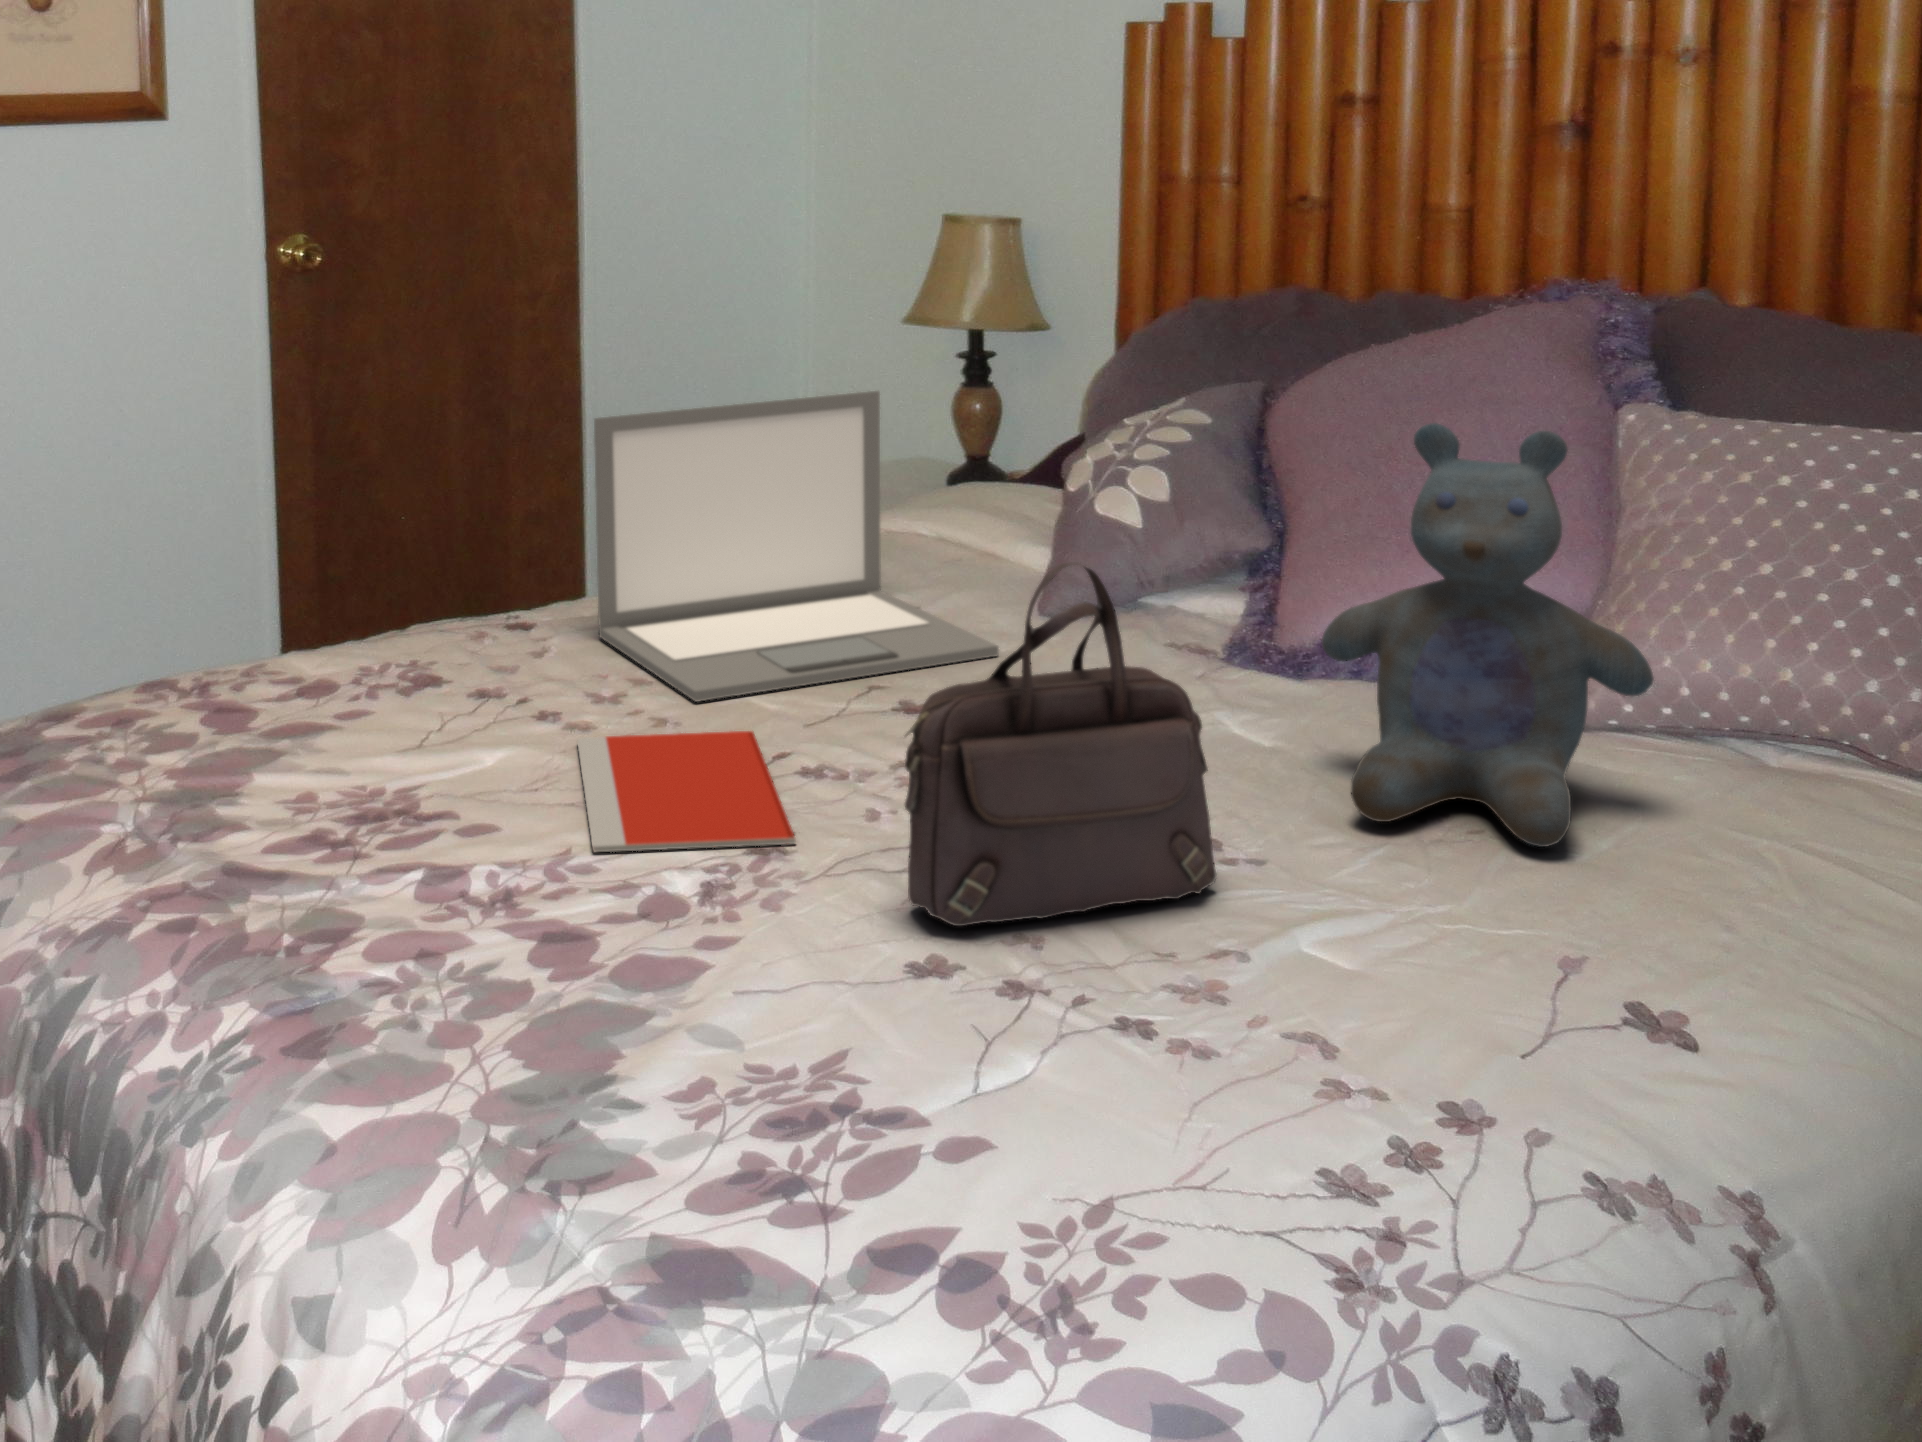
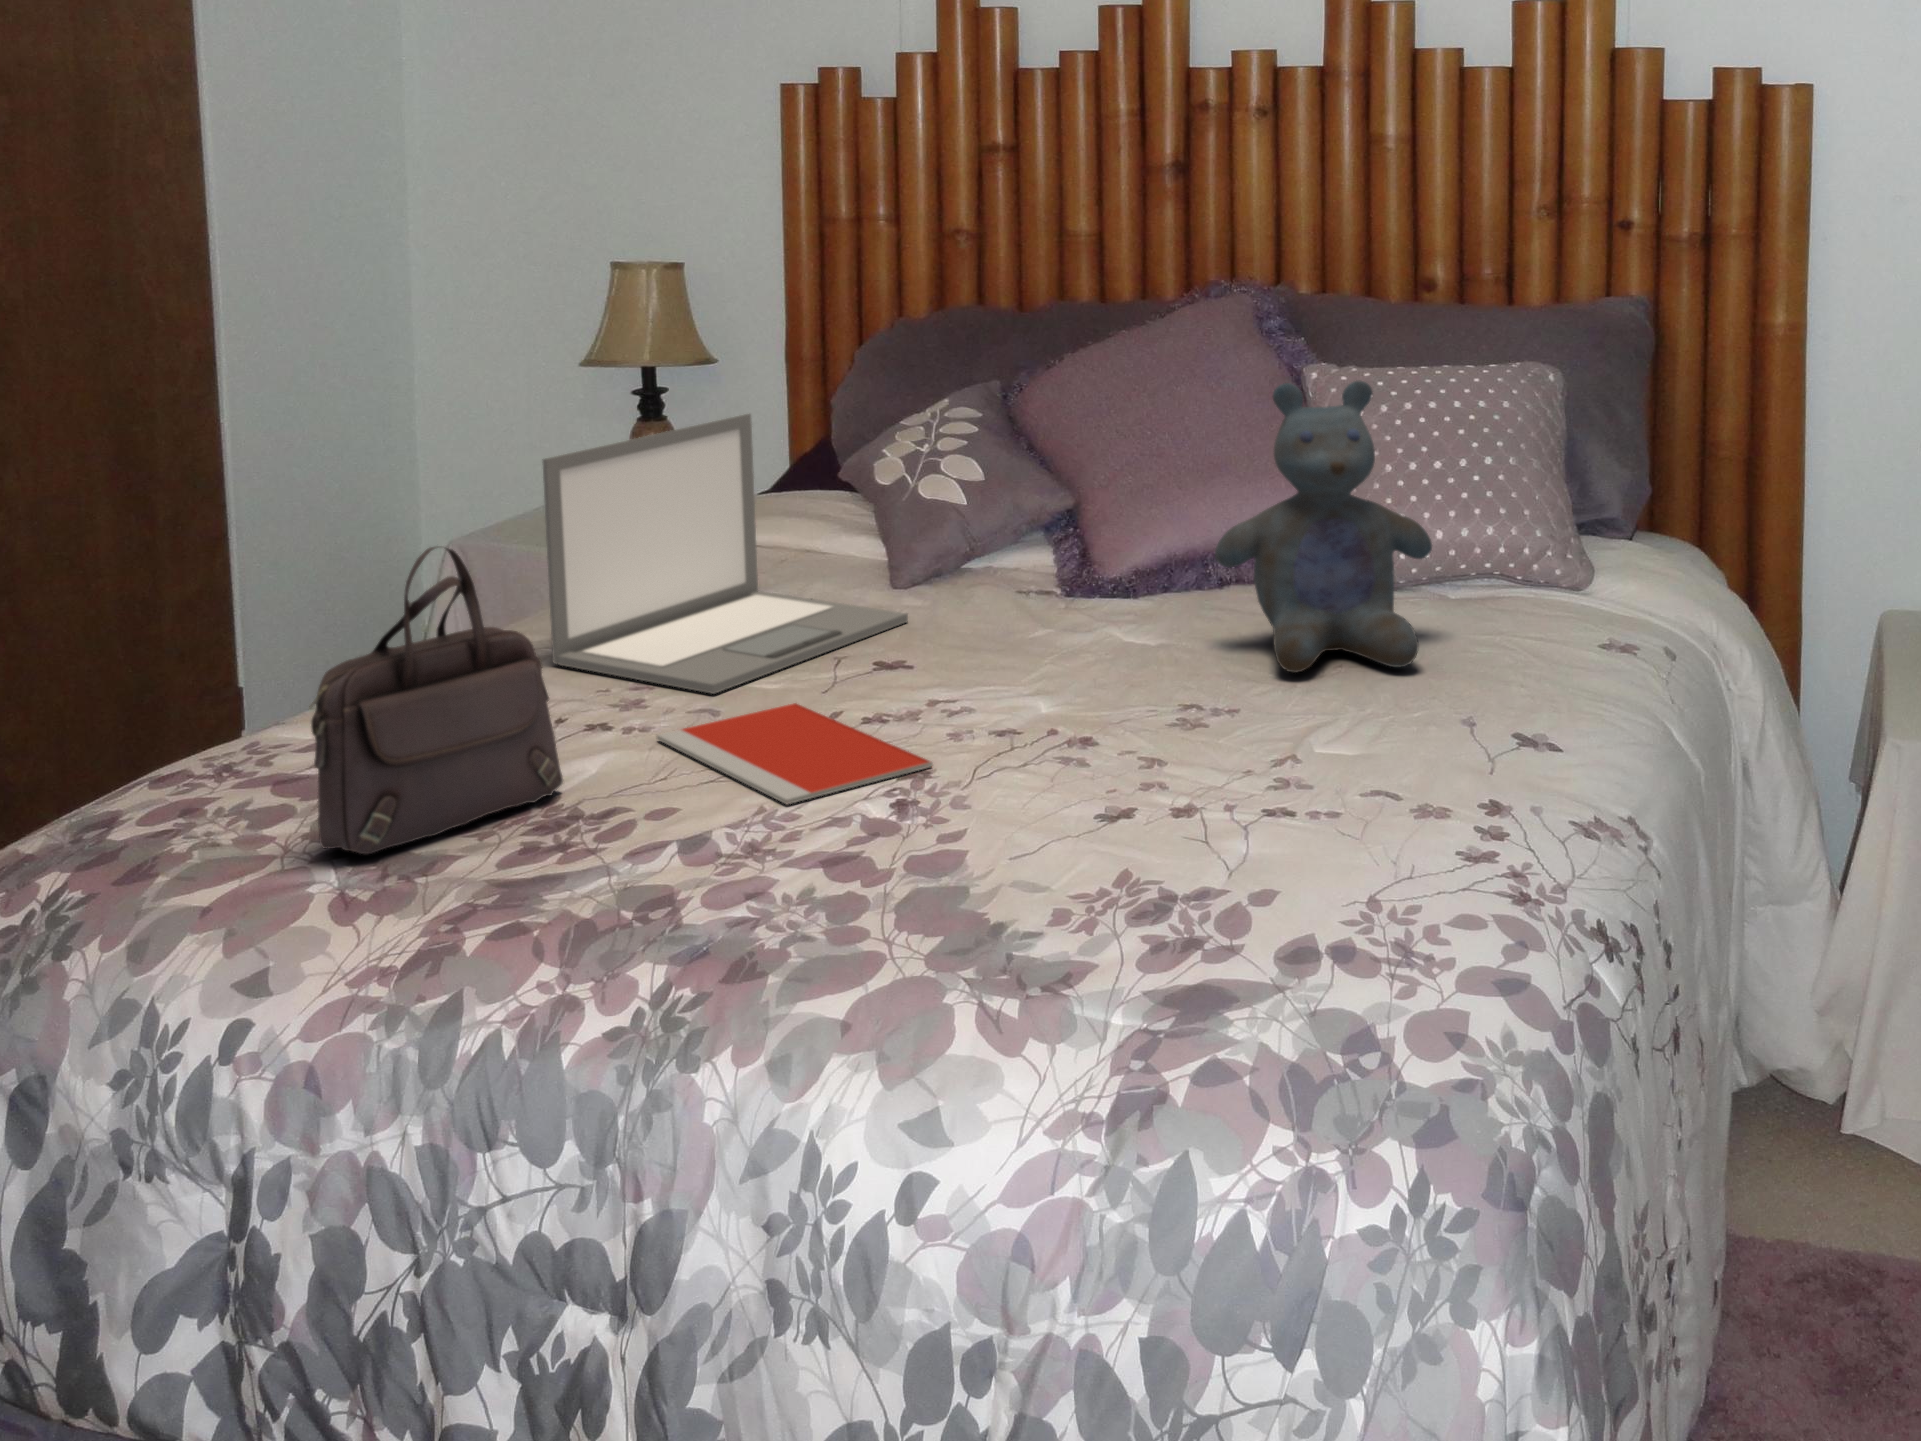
handbag: present [905,562,1217,926] -> present [309,547,563,854]

